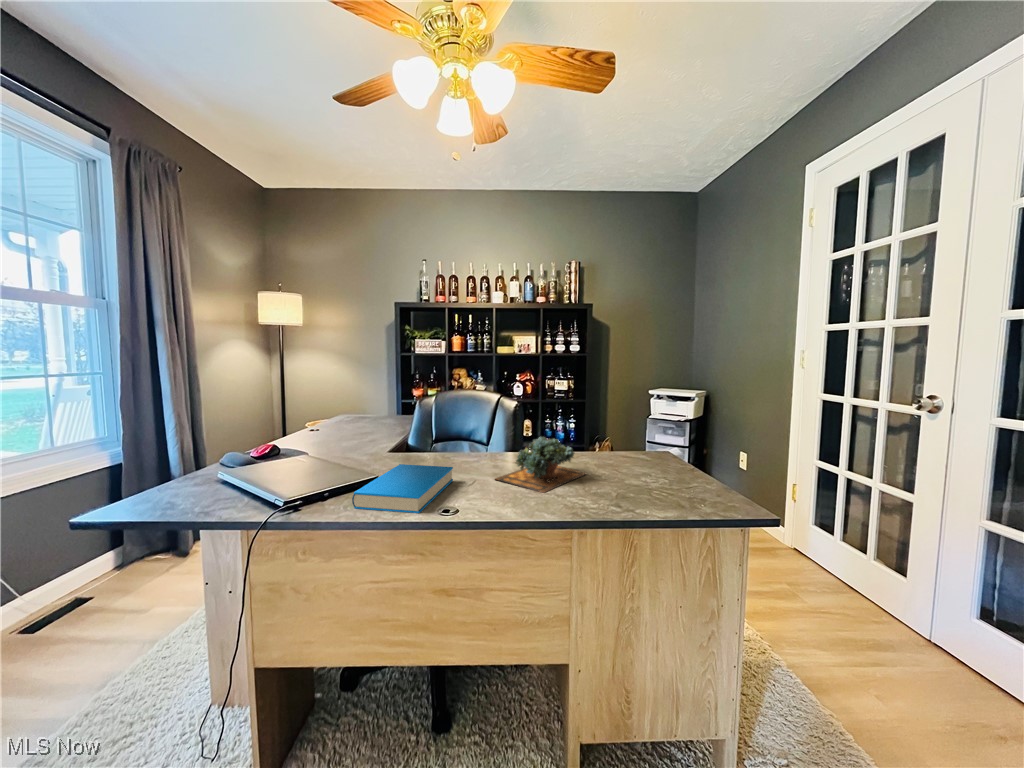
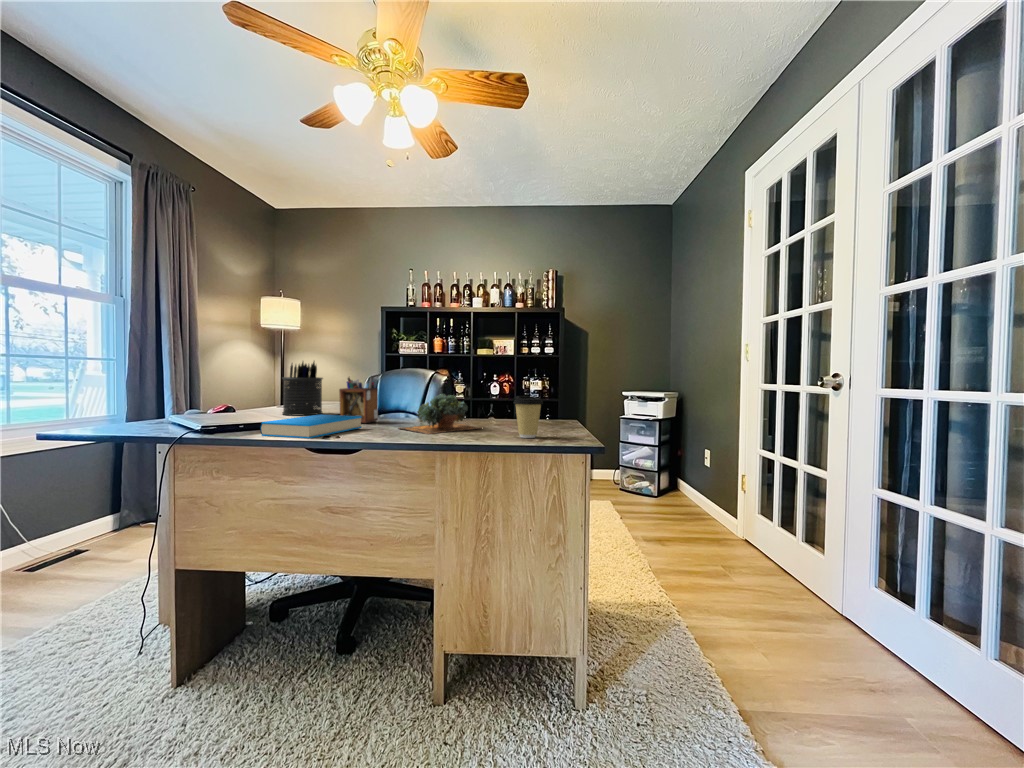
pen holder: none [324,383,370,449] -> present [282,361,323,416]
desk organizer: none [411,409,453,467] -> present [339,376,378,423]
coffee cup: none [646,446,682,498] -> present [514,396,543,438]

